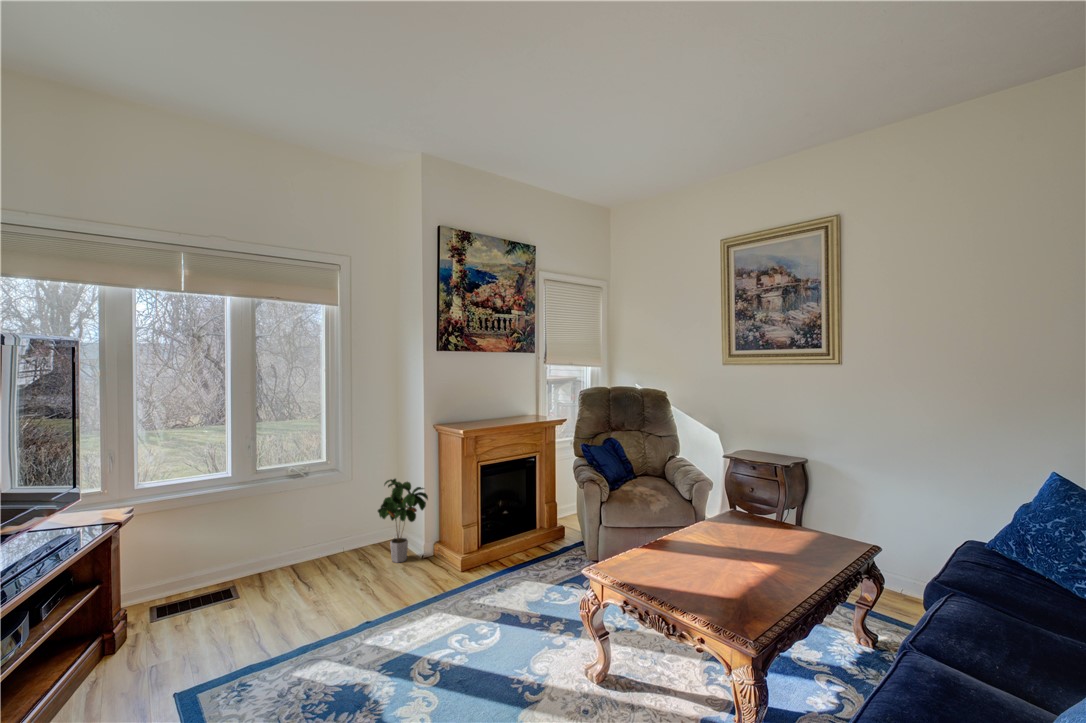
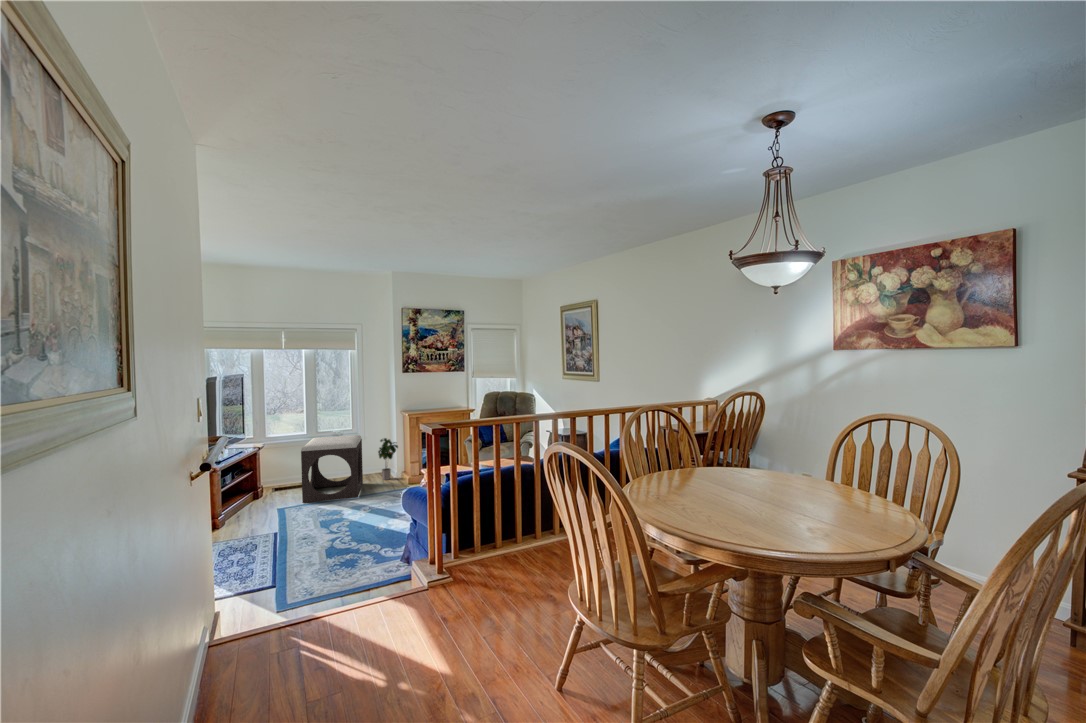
footstool: none [236,478,369,653] -> present [301,435,363,503]

